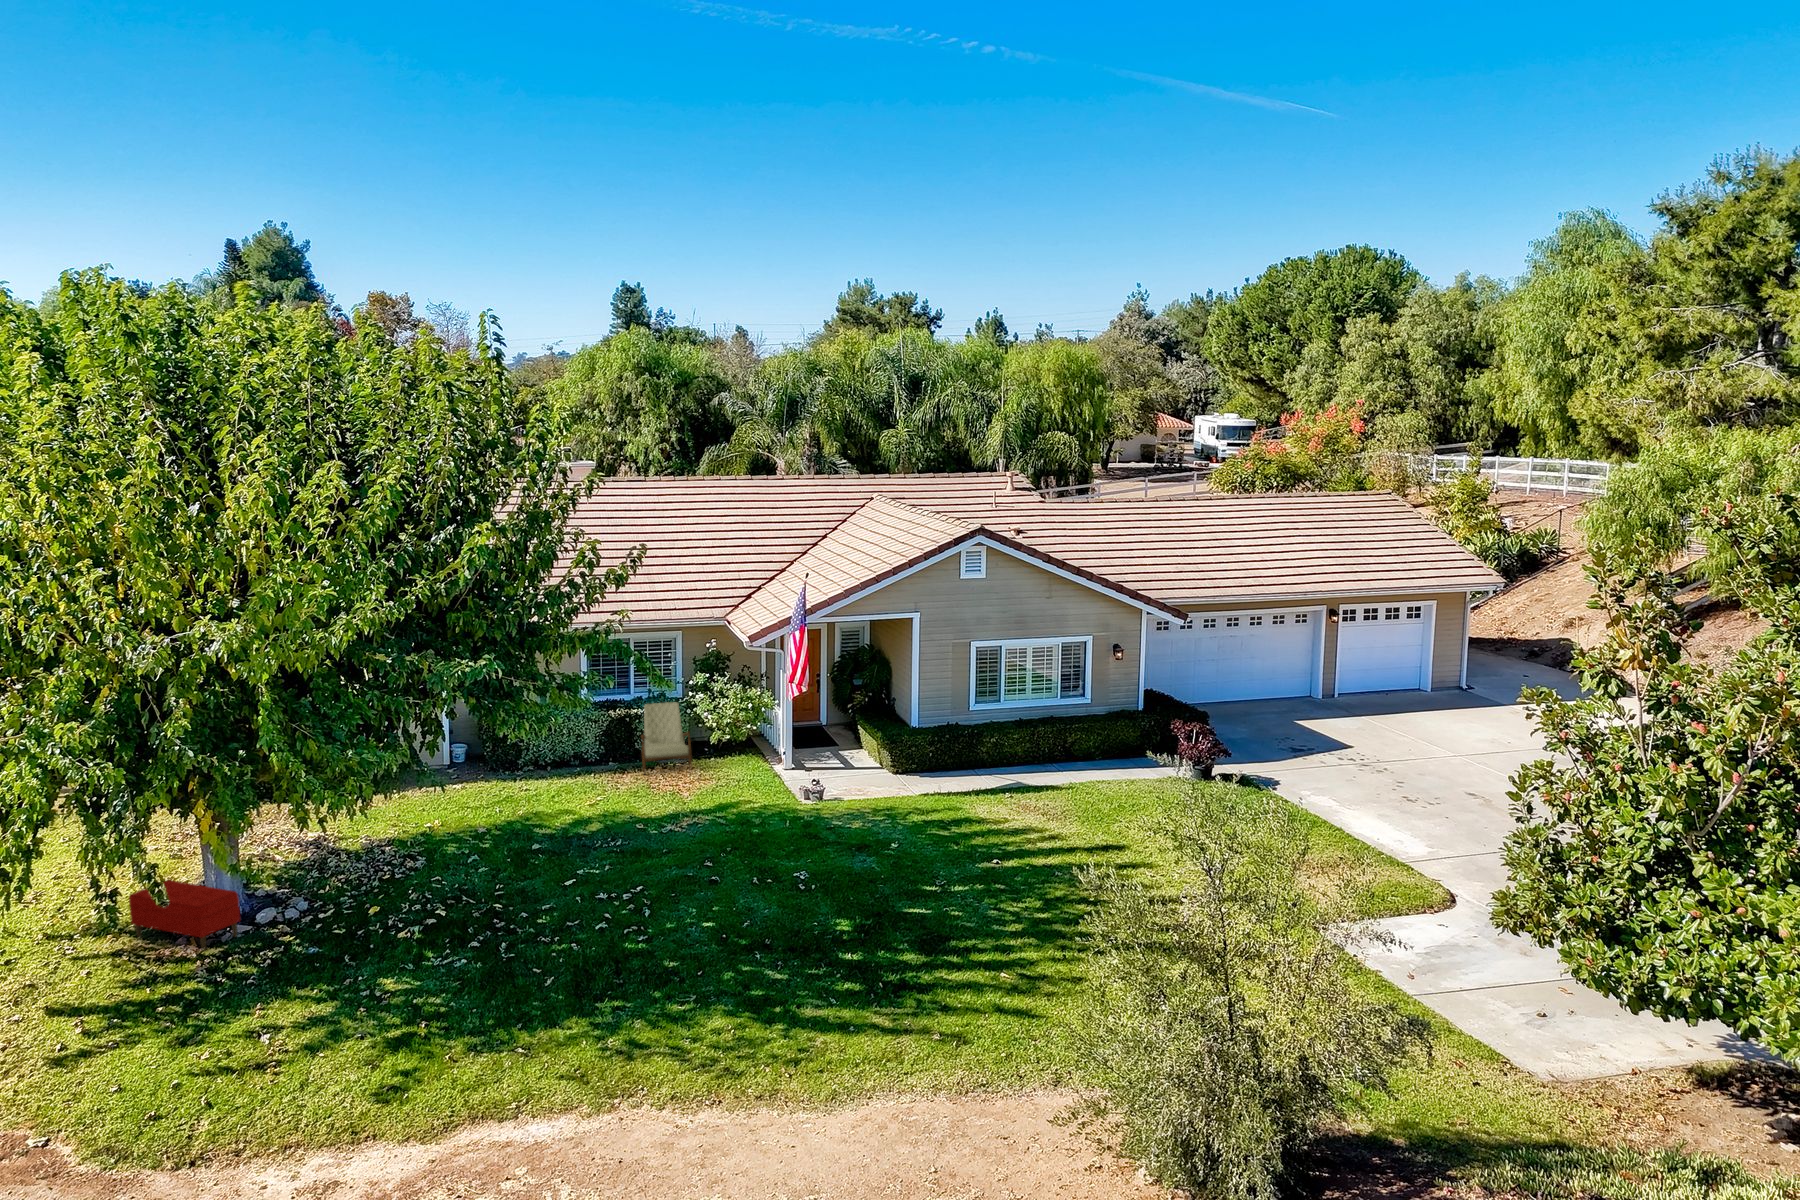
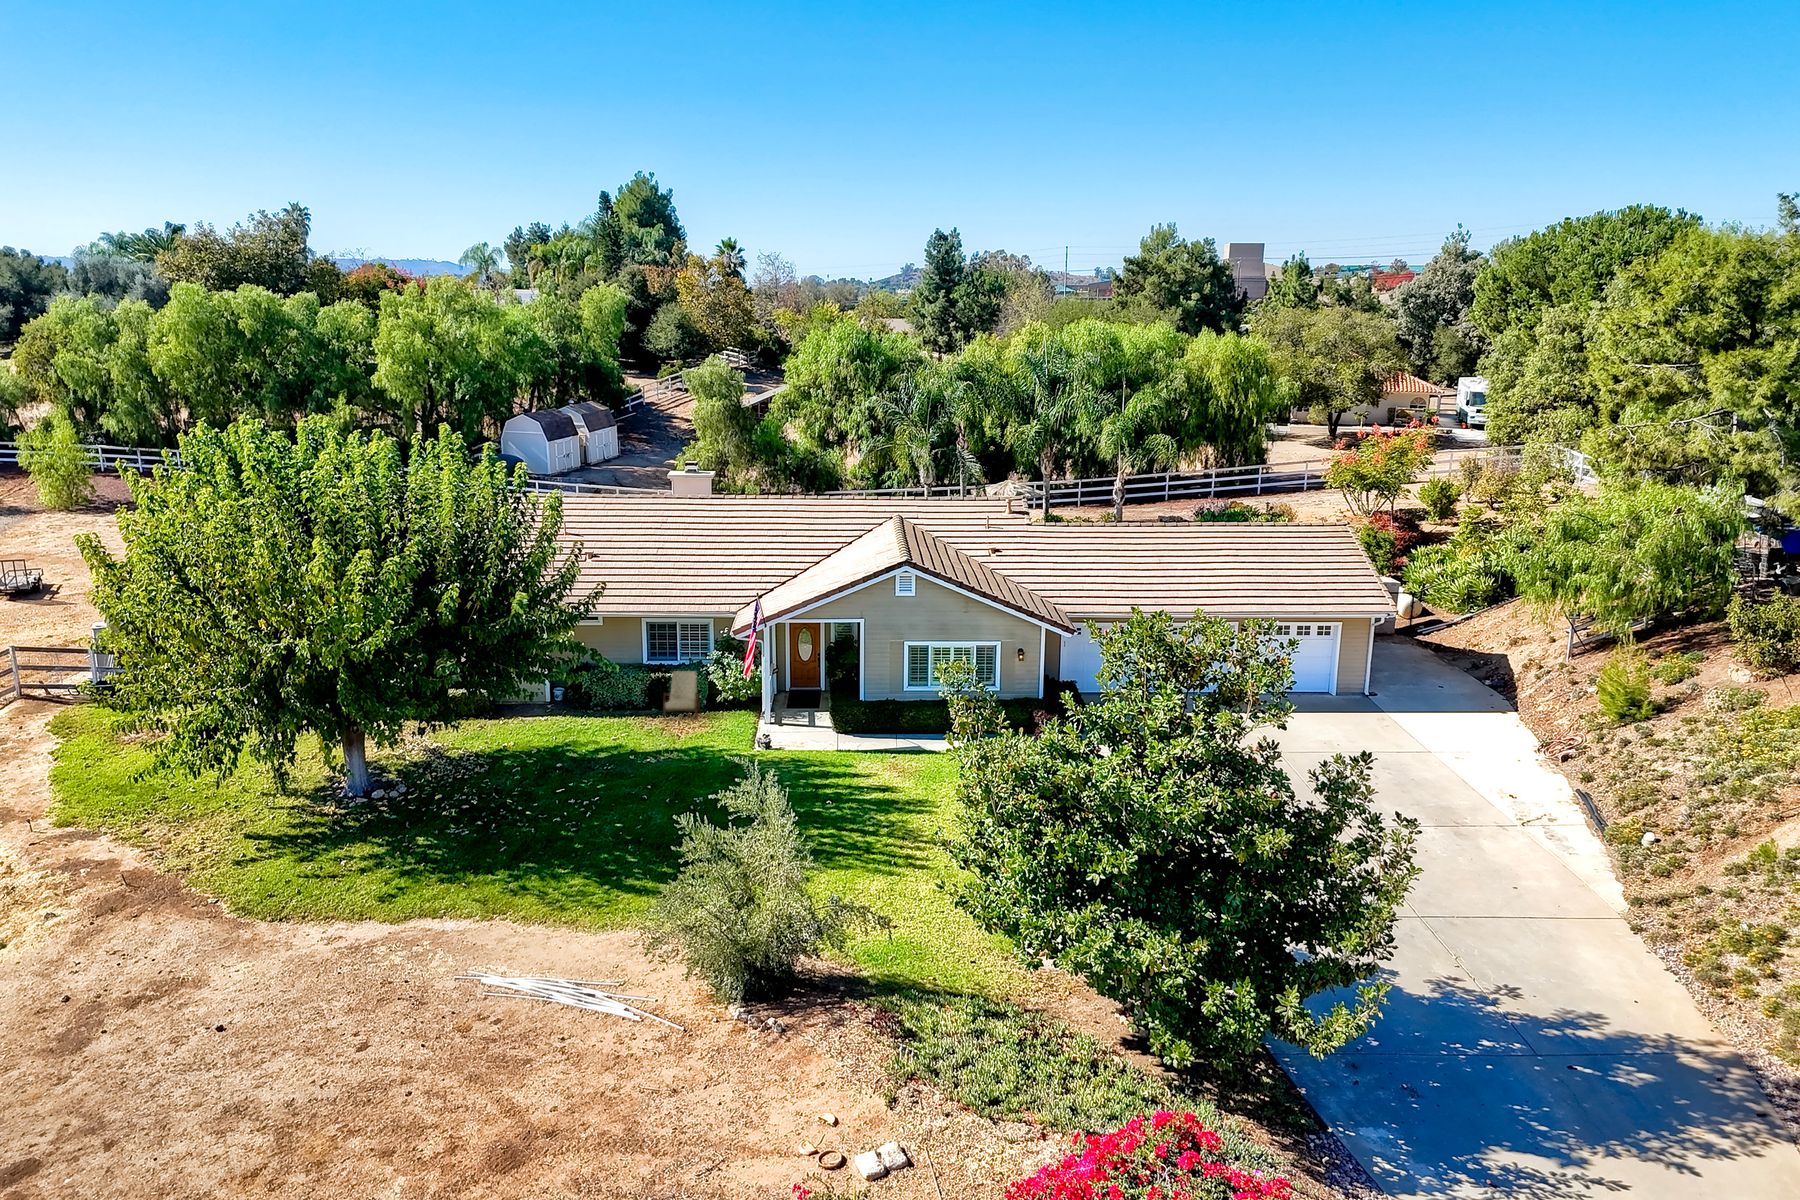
bench: present [129,880,240,950] -> none [304,768,362,811]

